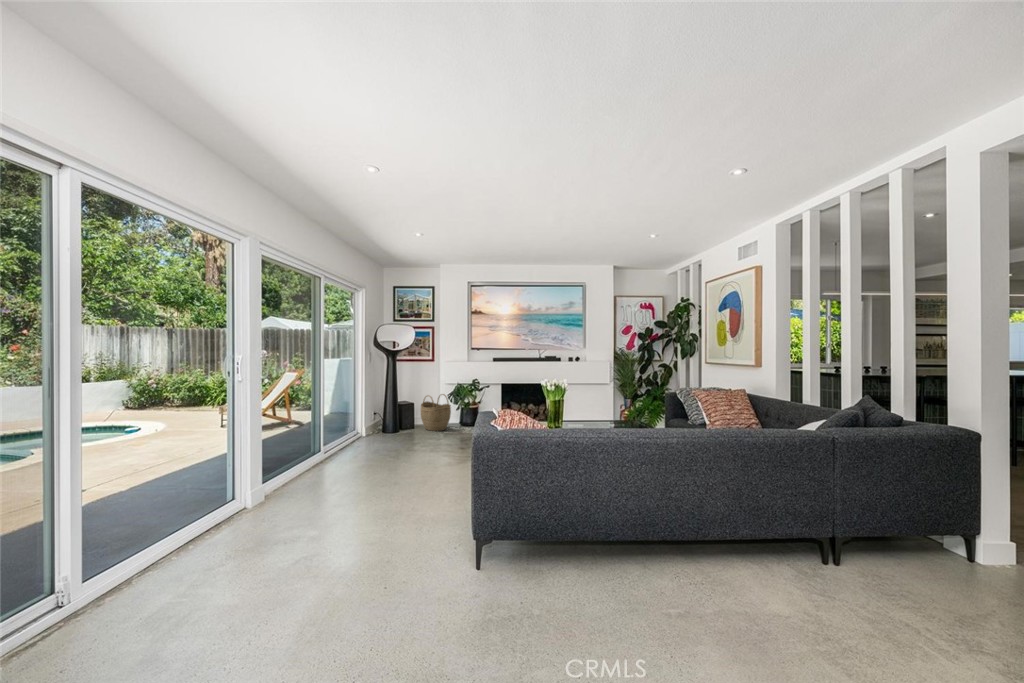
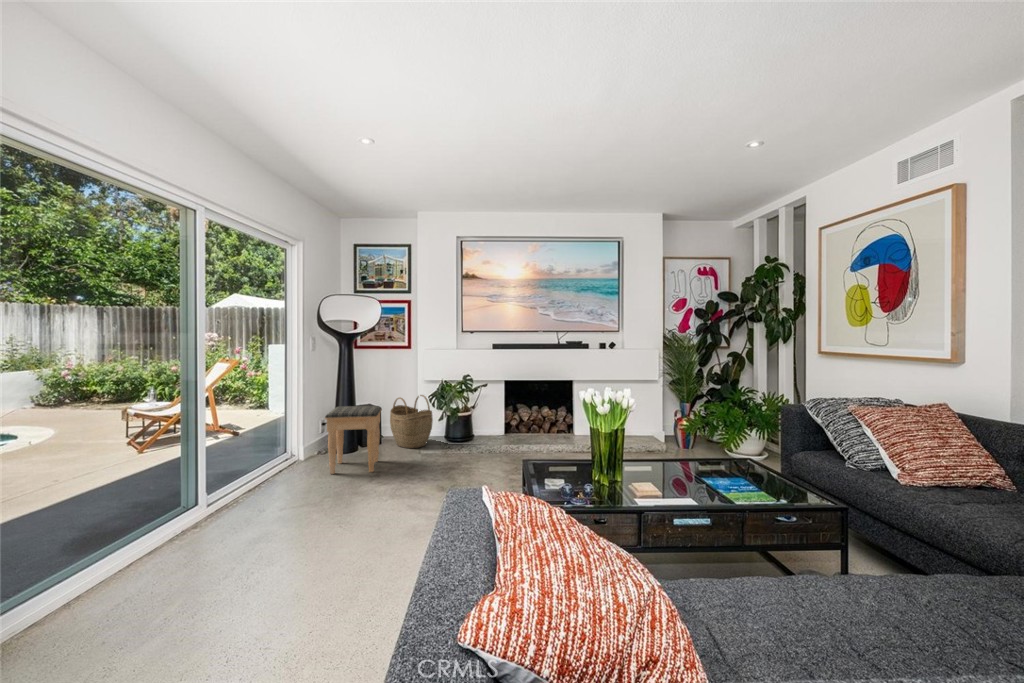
footstool: none [384,399,418,443] -> present [325,406,382,474]

